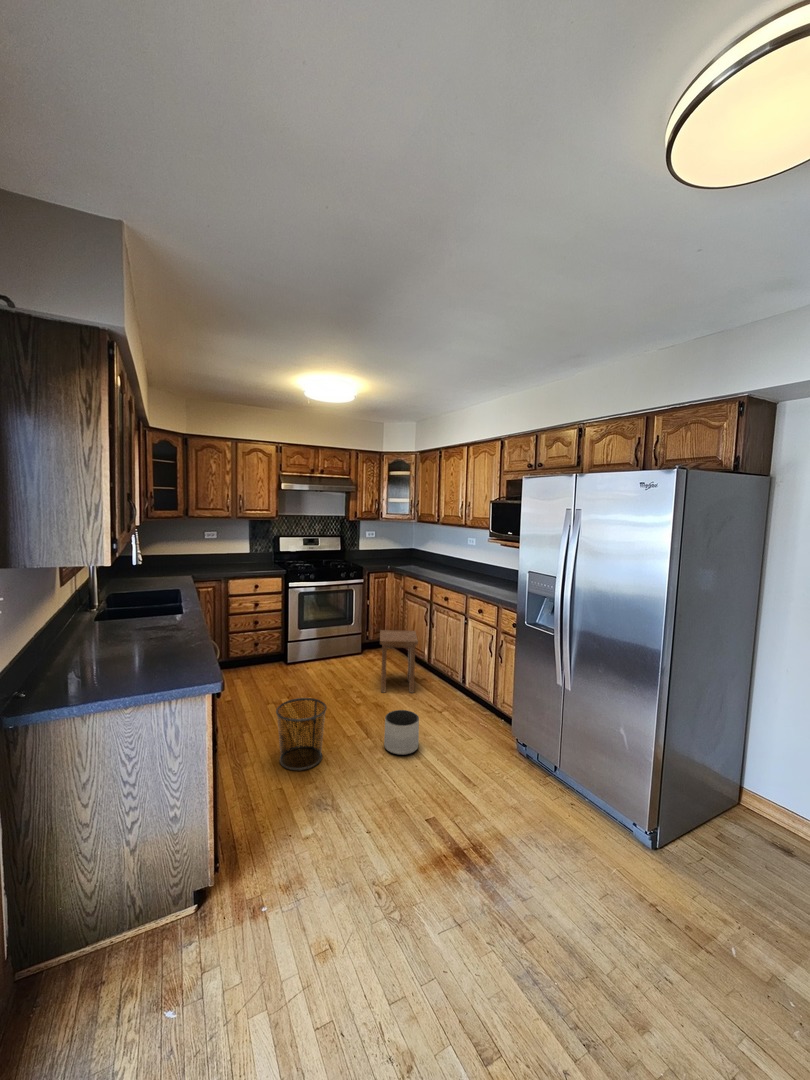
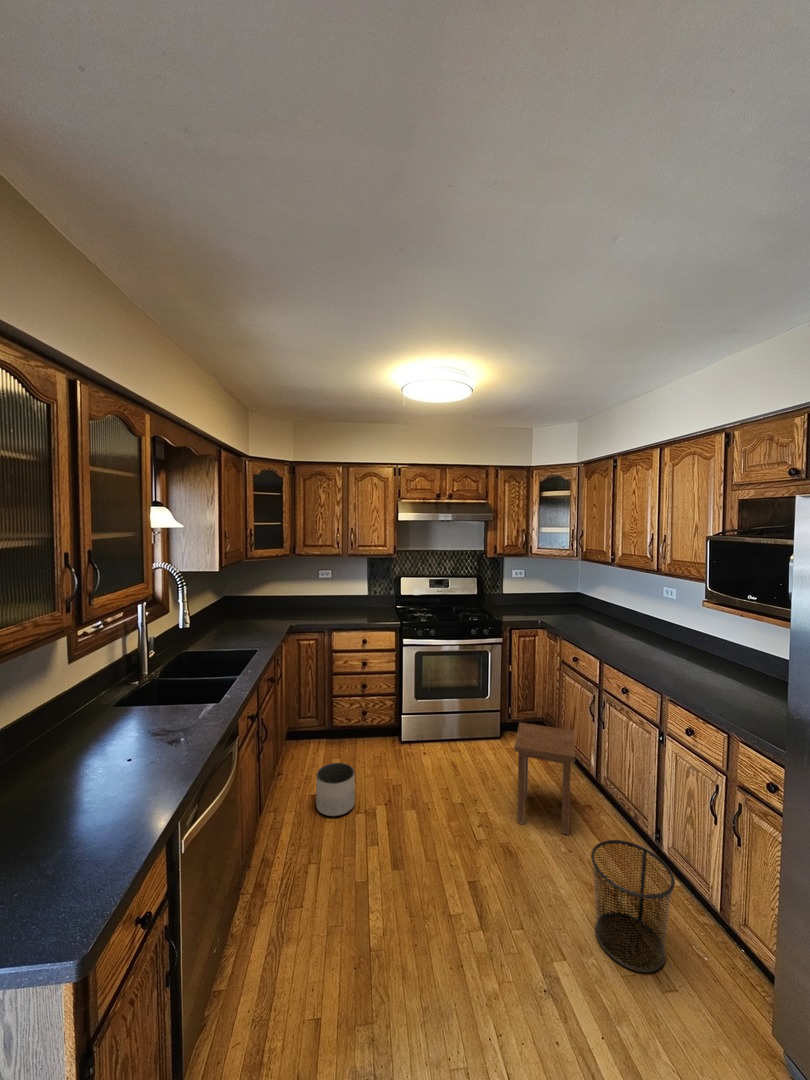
waste bin: present [276,698,327,770] -> present [591,840,675,972]
planter: present [384,710,419,755] -> present [316,763,355,816]

